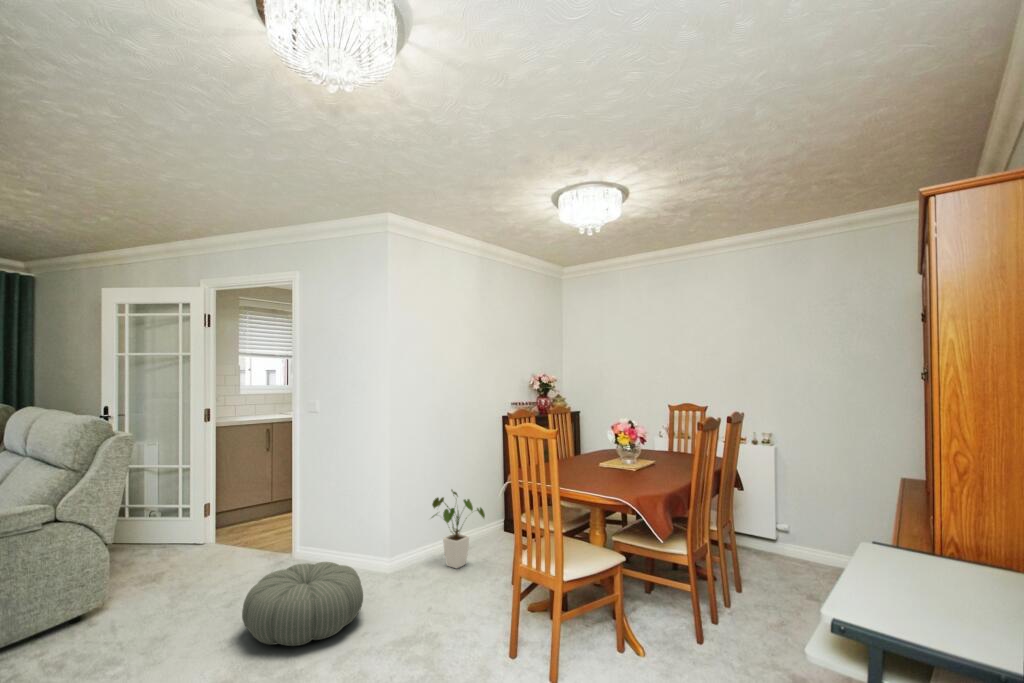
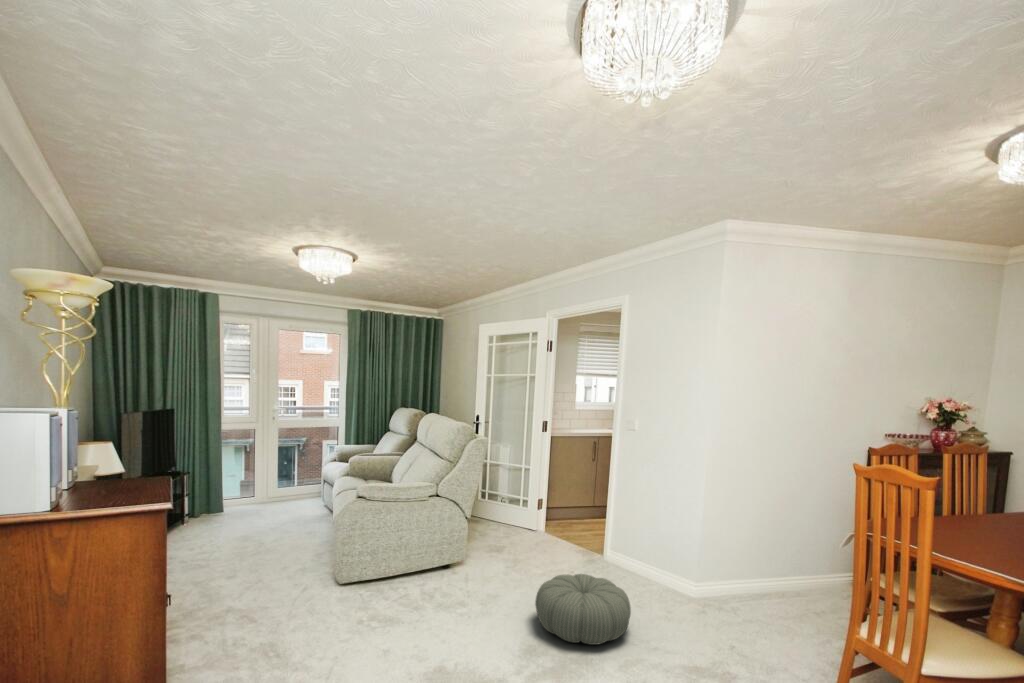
house plant: present [432,490,485,568] -> none [713,541,774,625]

